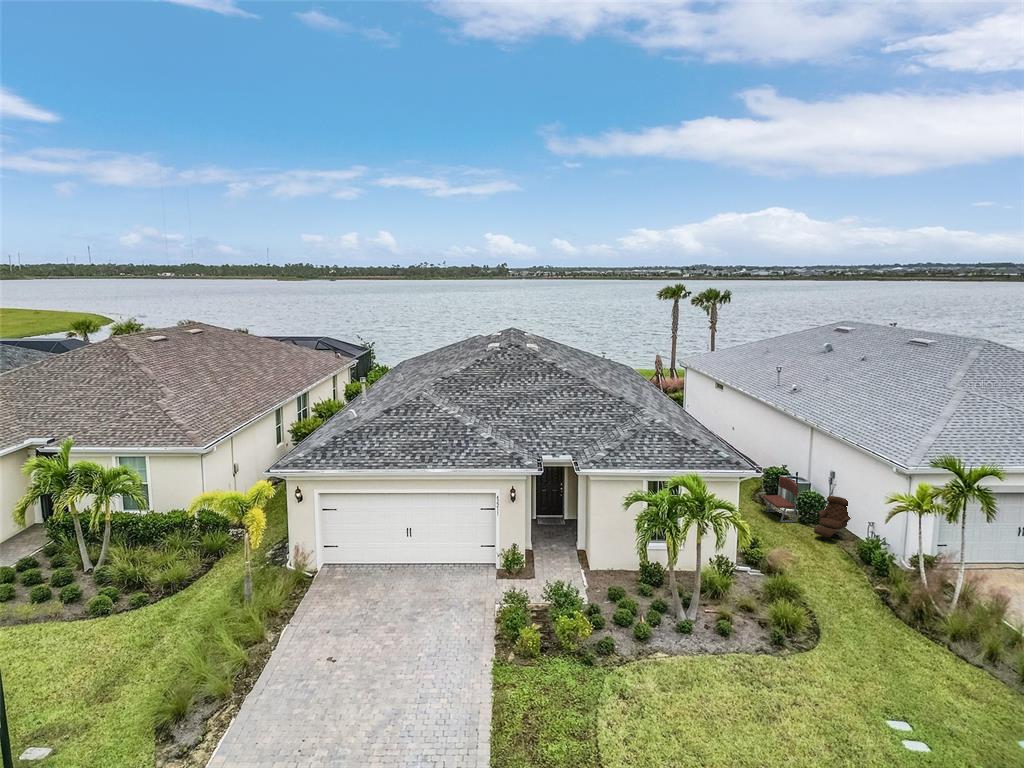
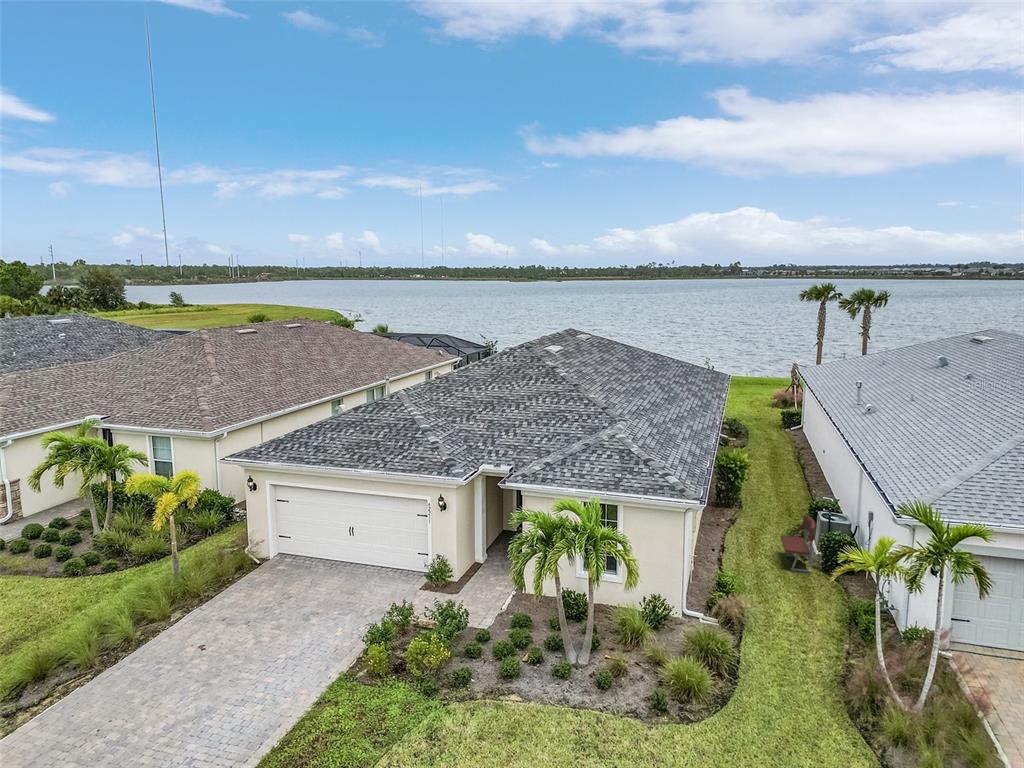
lounge chair: present [814,496,851,542] -> none [816,546,872,603]

